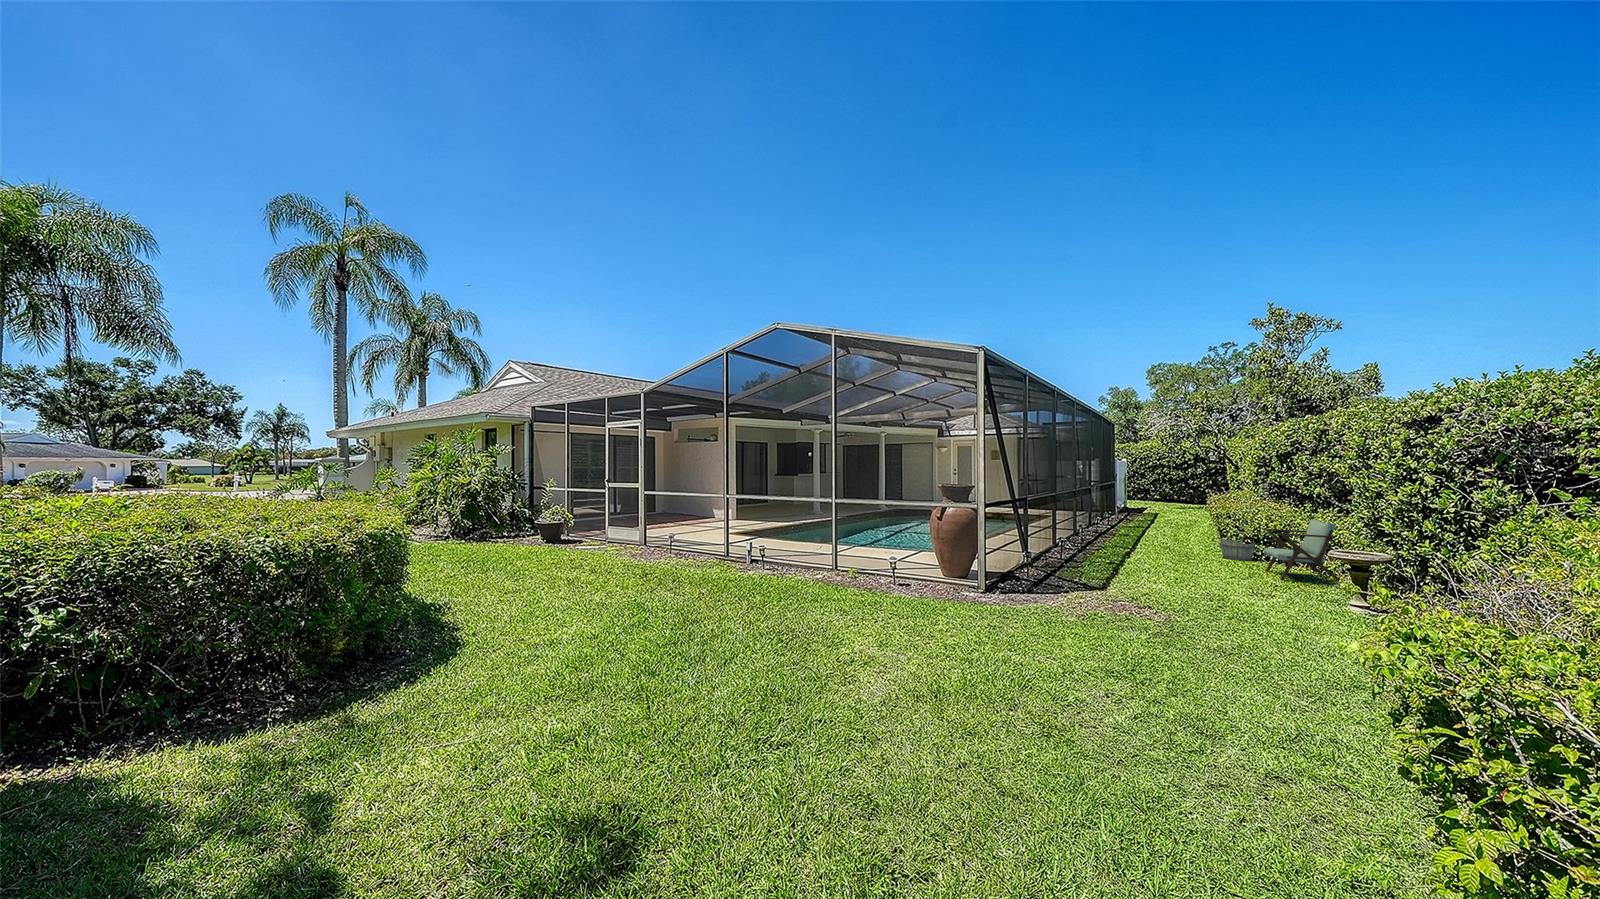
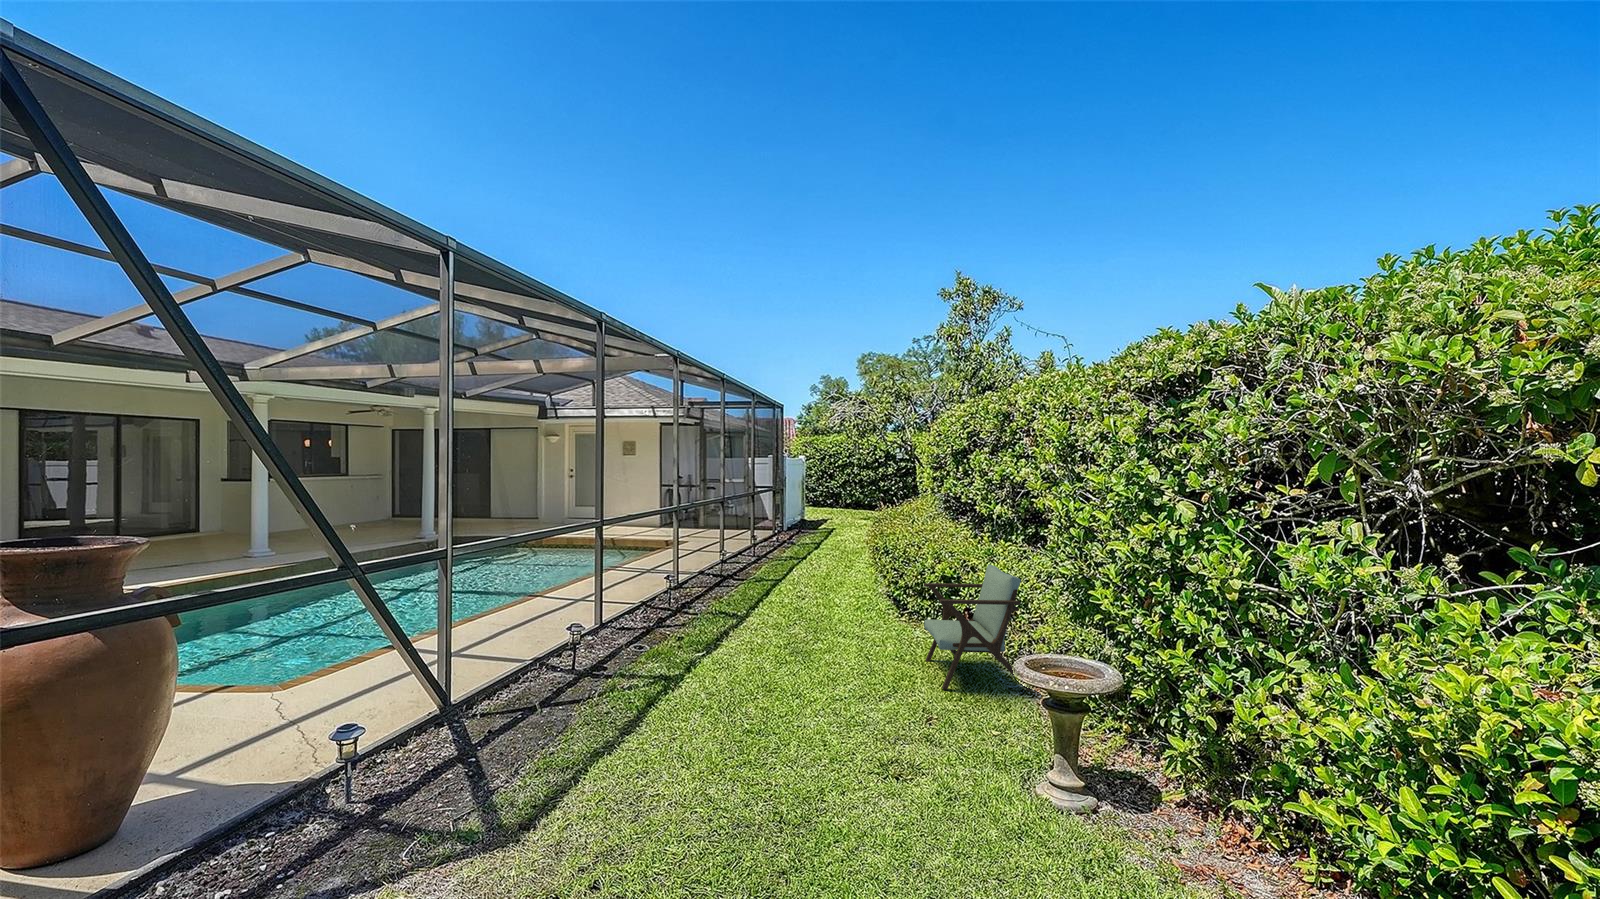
wooden bucket: present [1219,537,1255,561] -> none [872,586,921,629]

